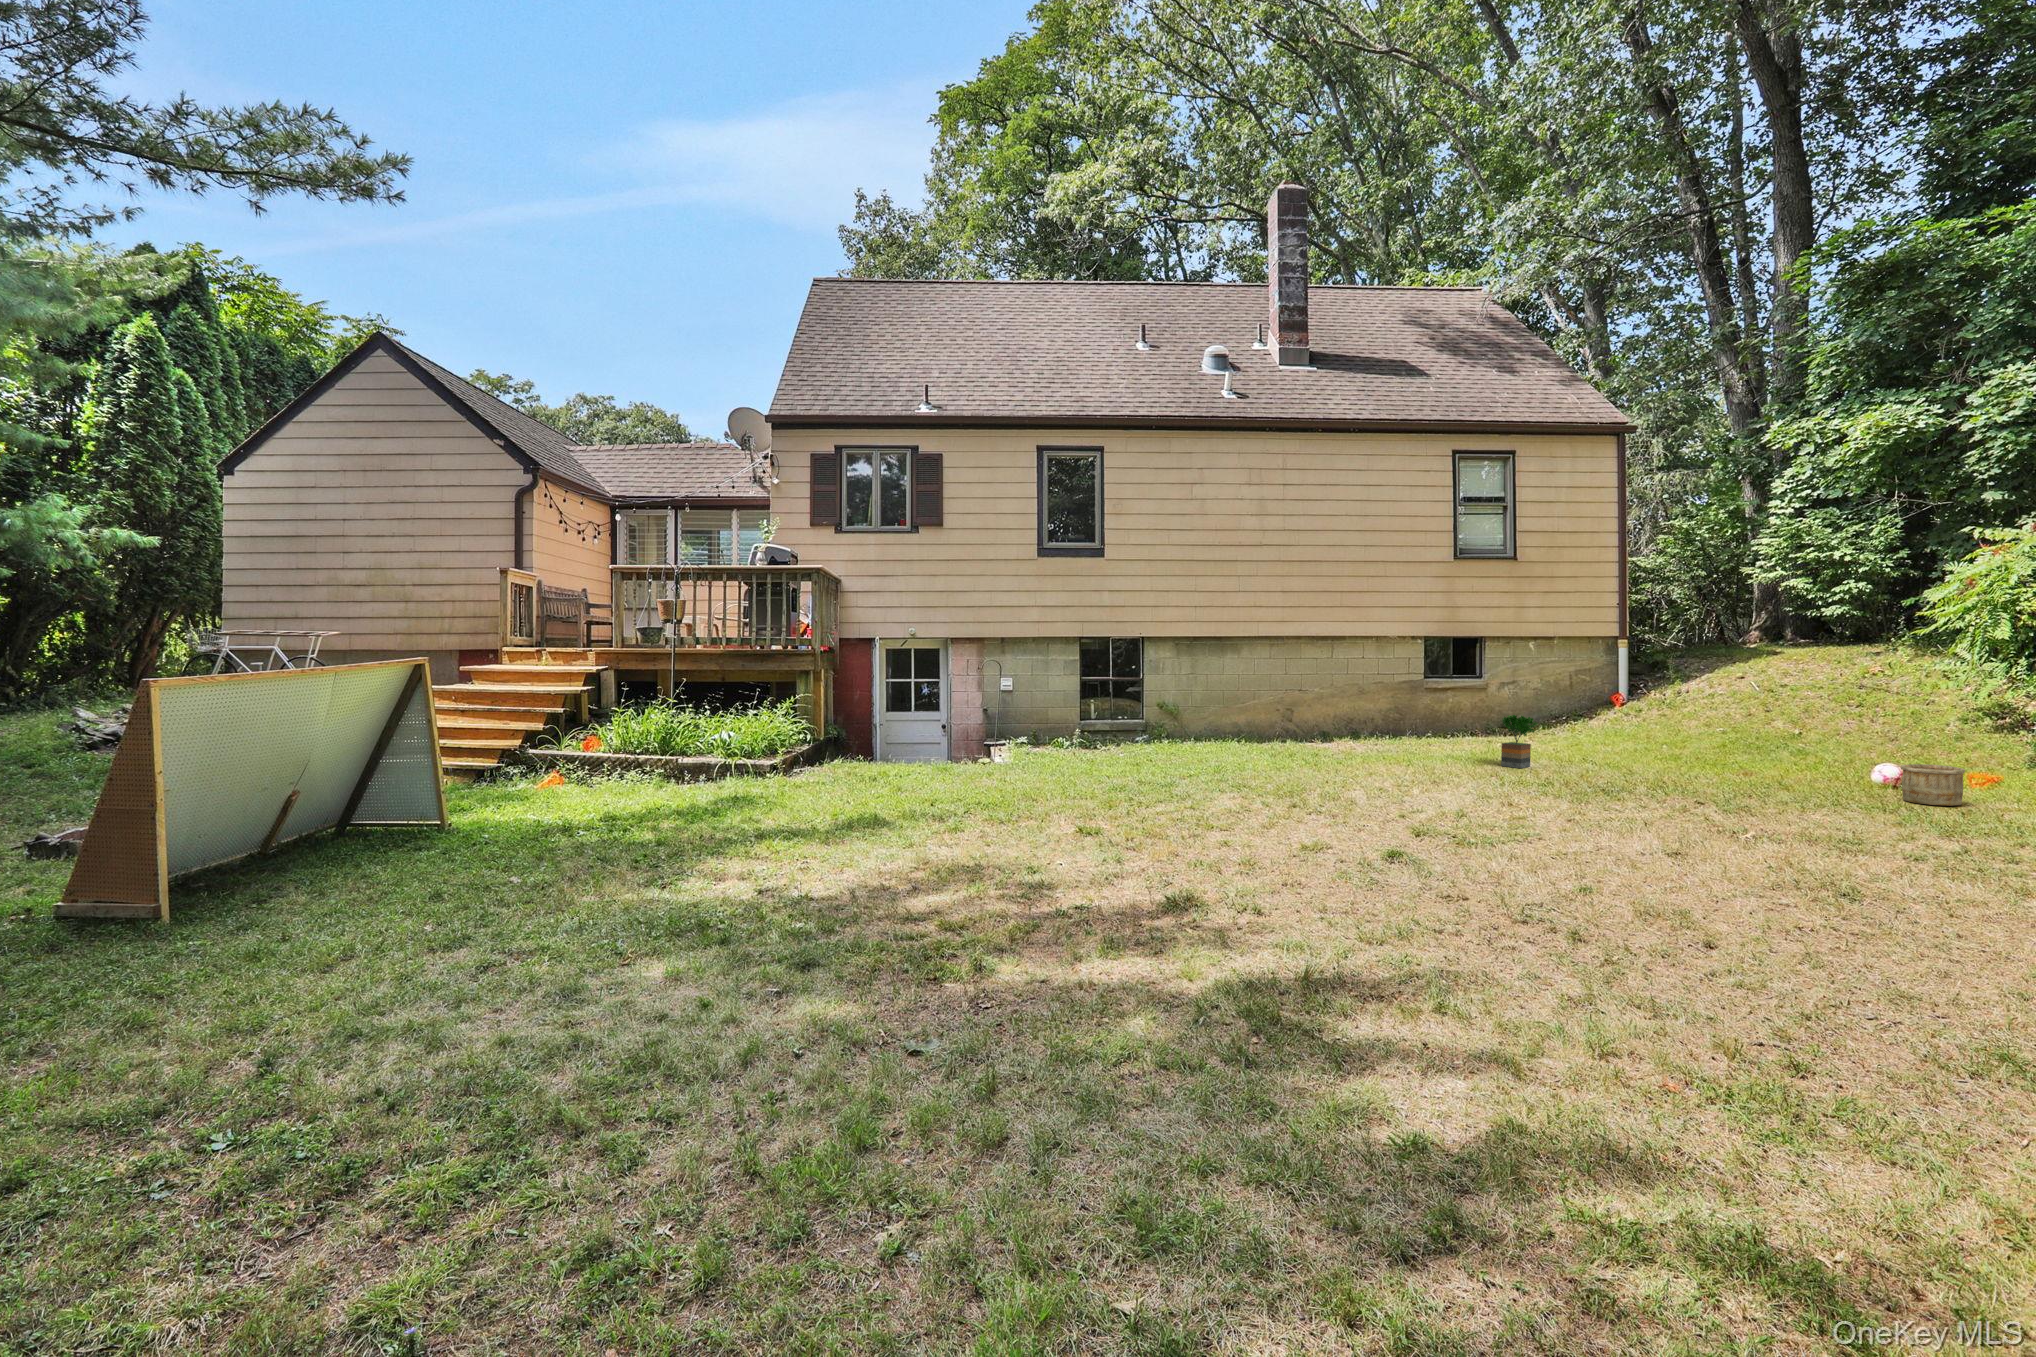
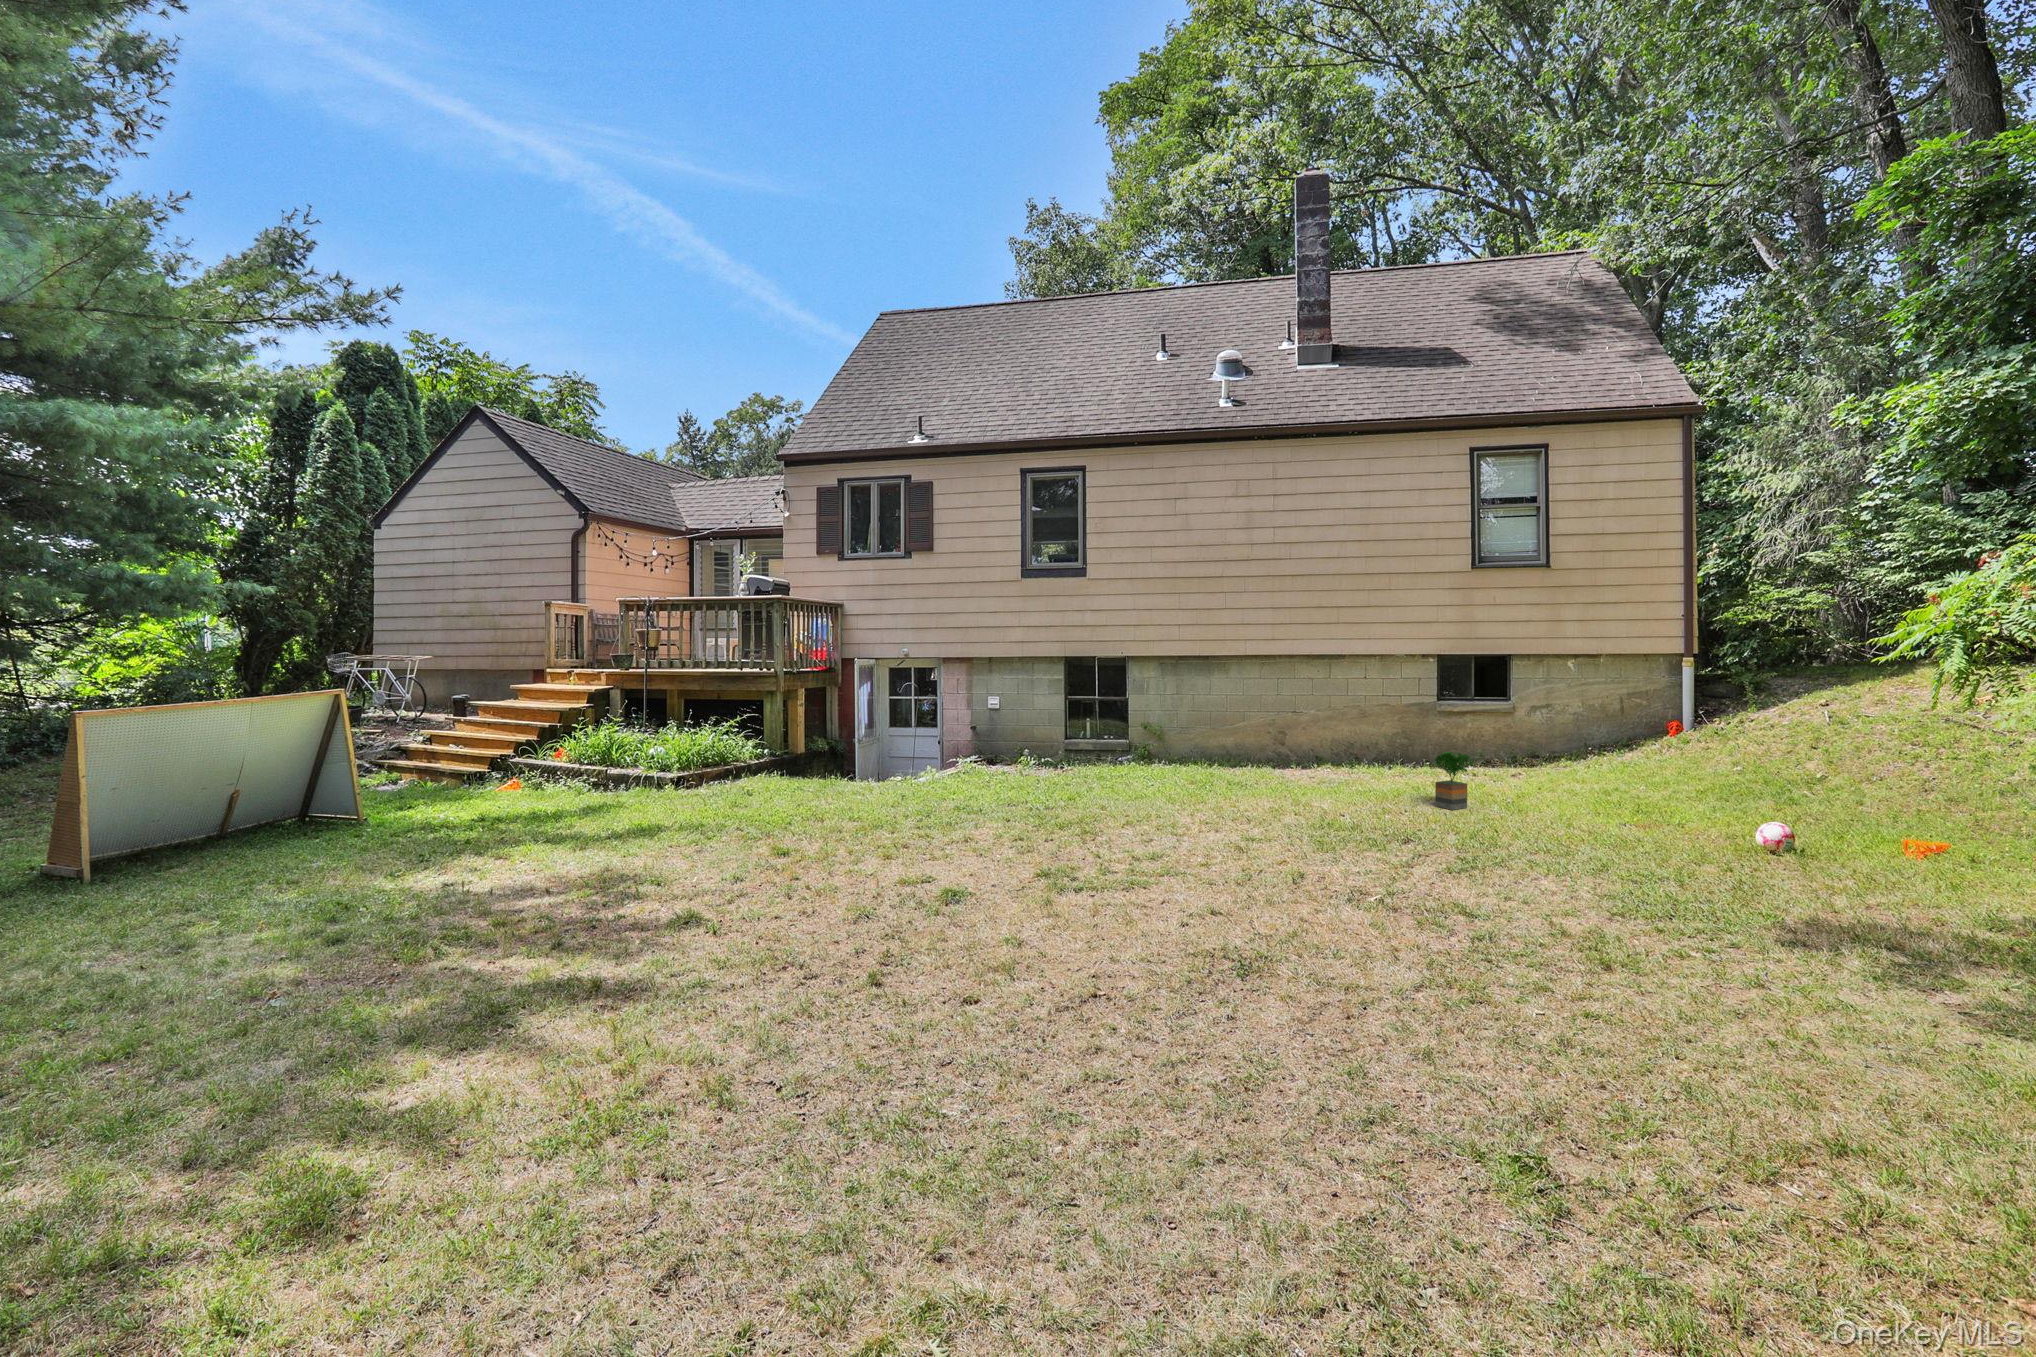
wooden bucket: present [1901,764,1965,806] -> none [1846,828,1922,880]

